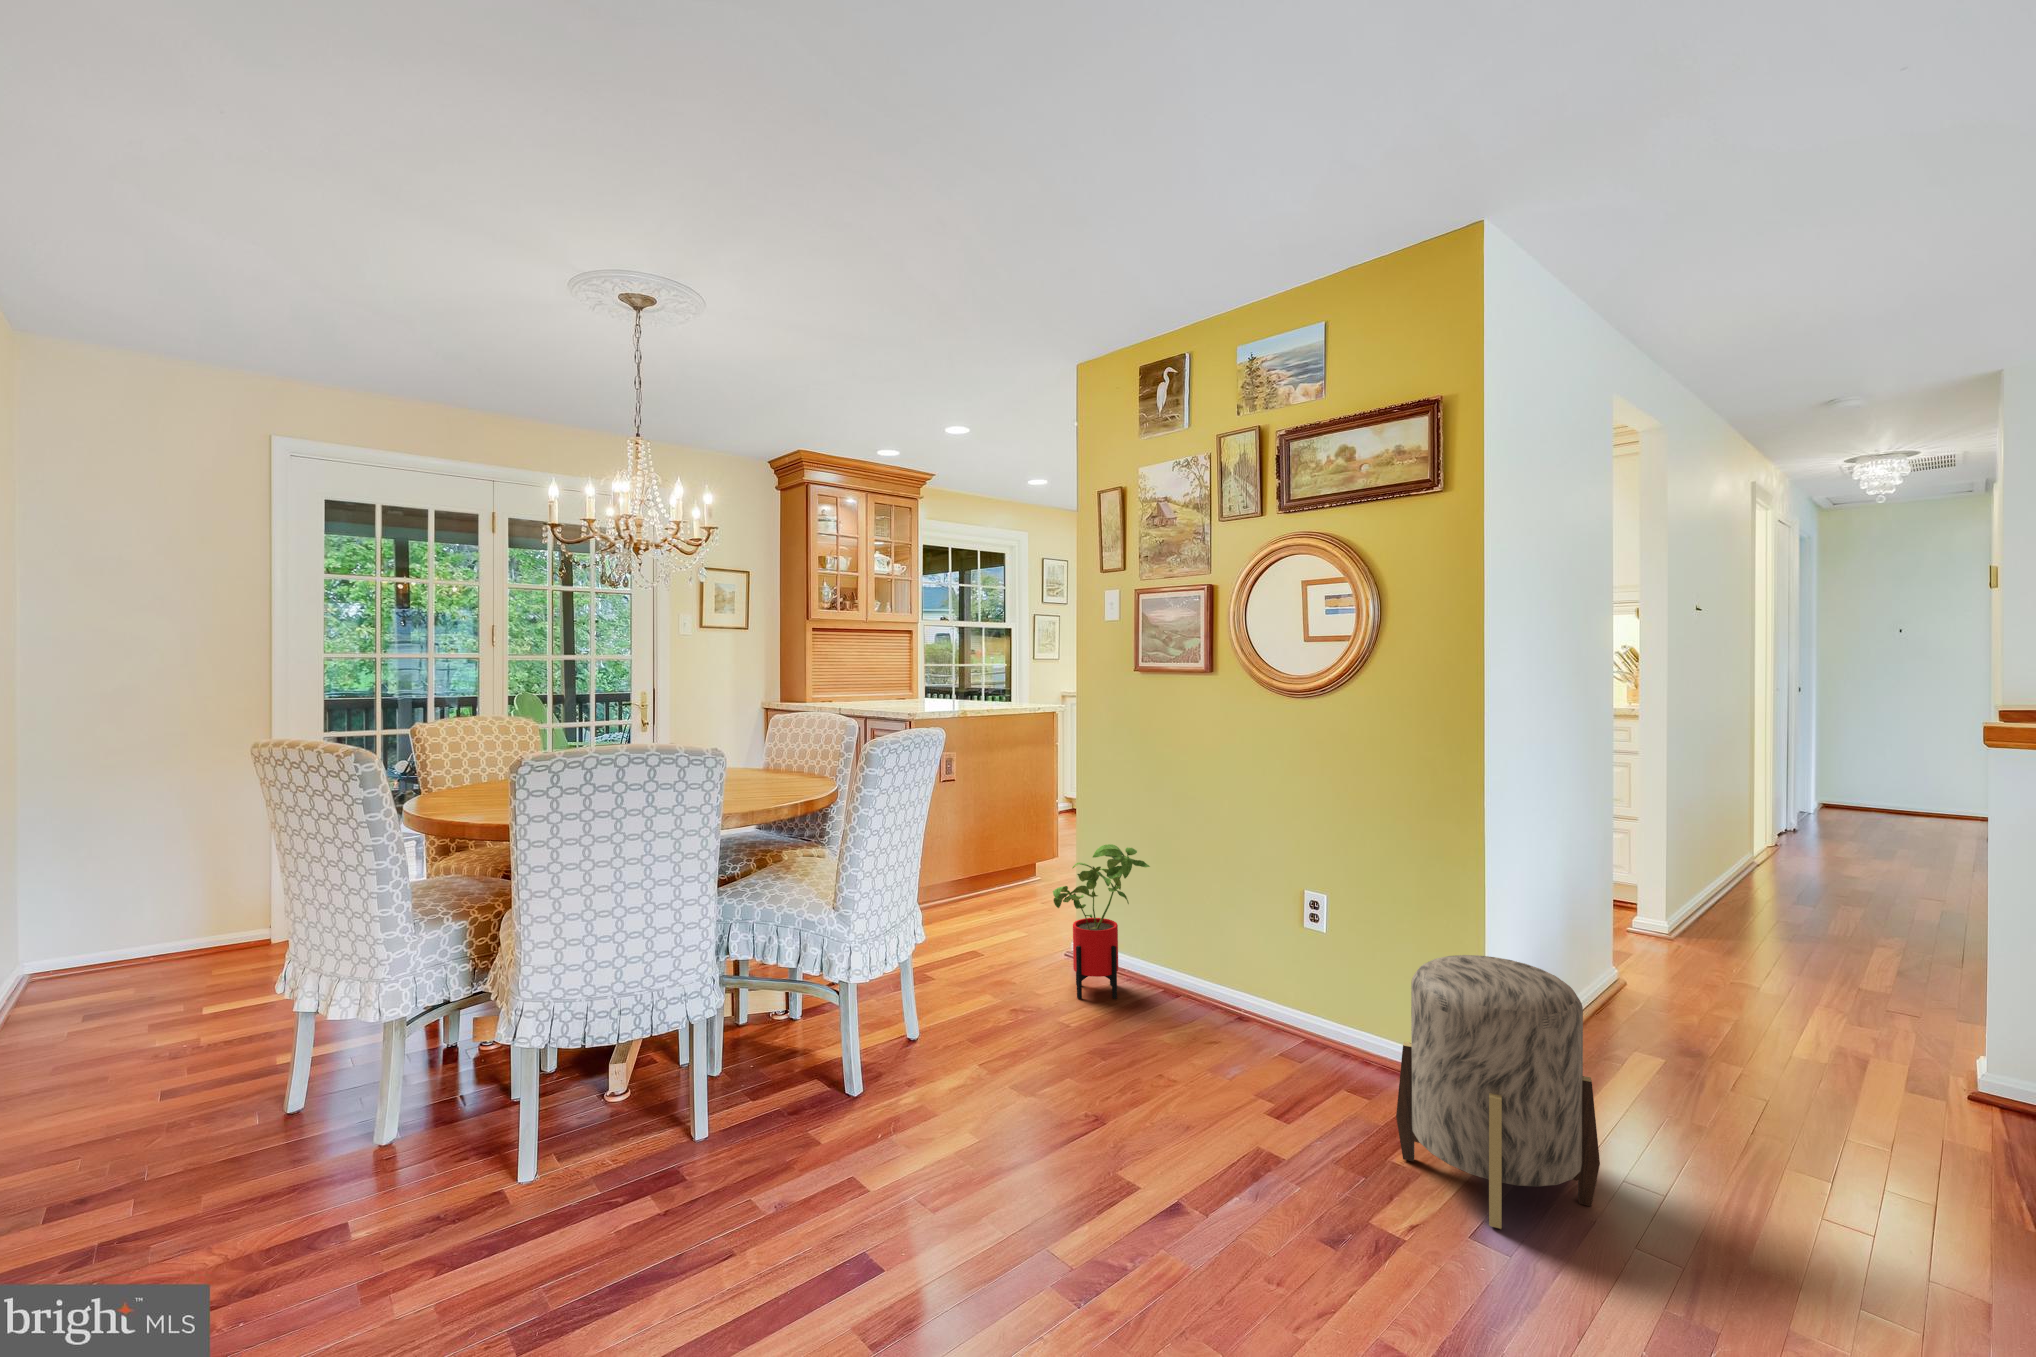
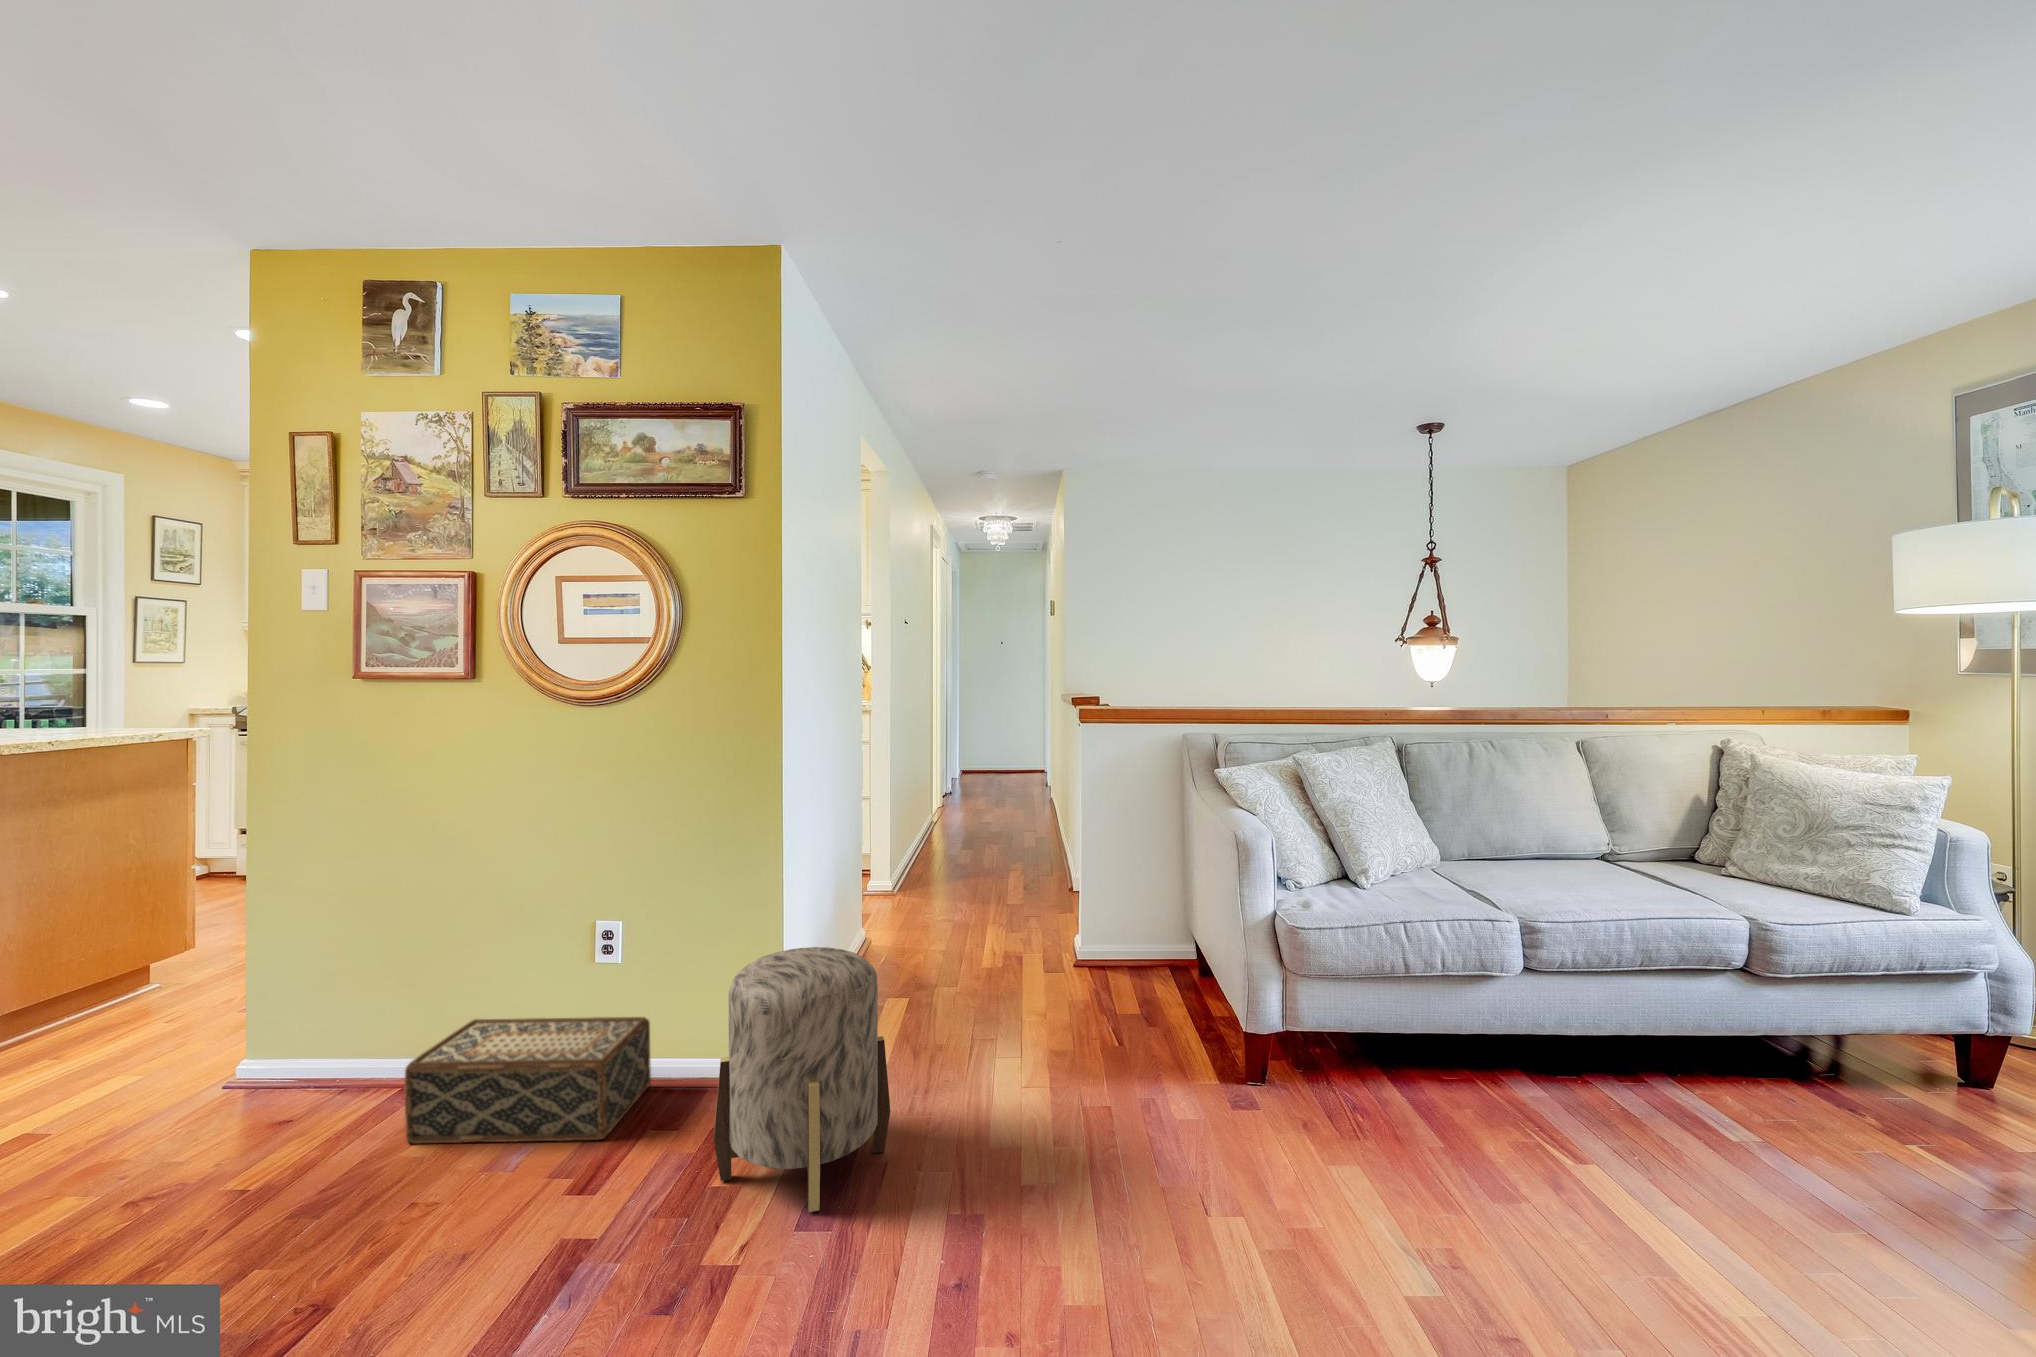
house plant: present [1053,844,1150,999] -> none [204,912,380,1144]
woven basket: none [1163,951,1351,1082] -> present [405,1017,651,1143]

